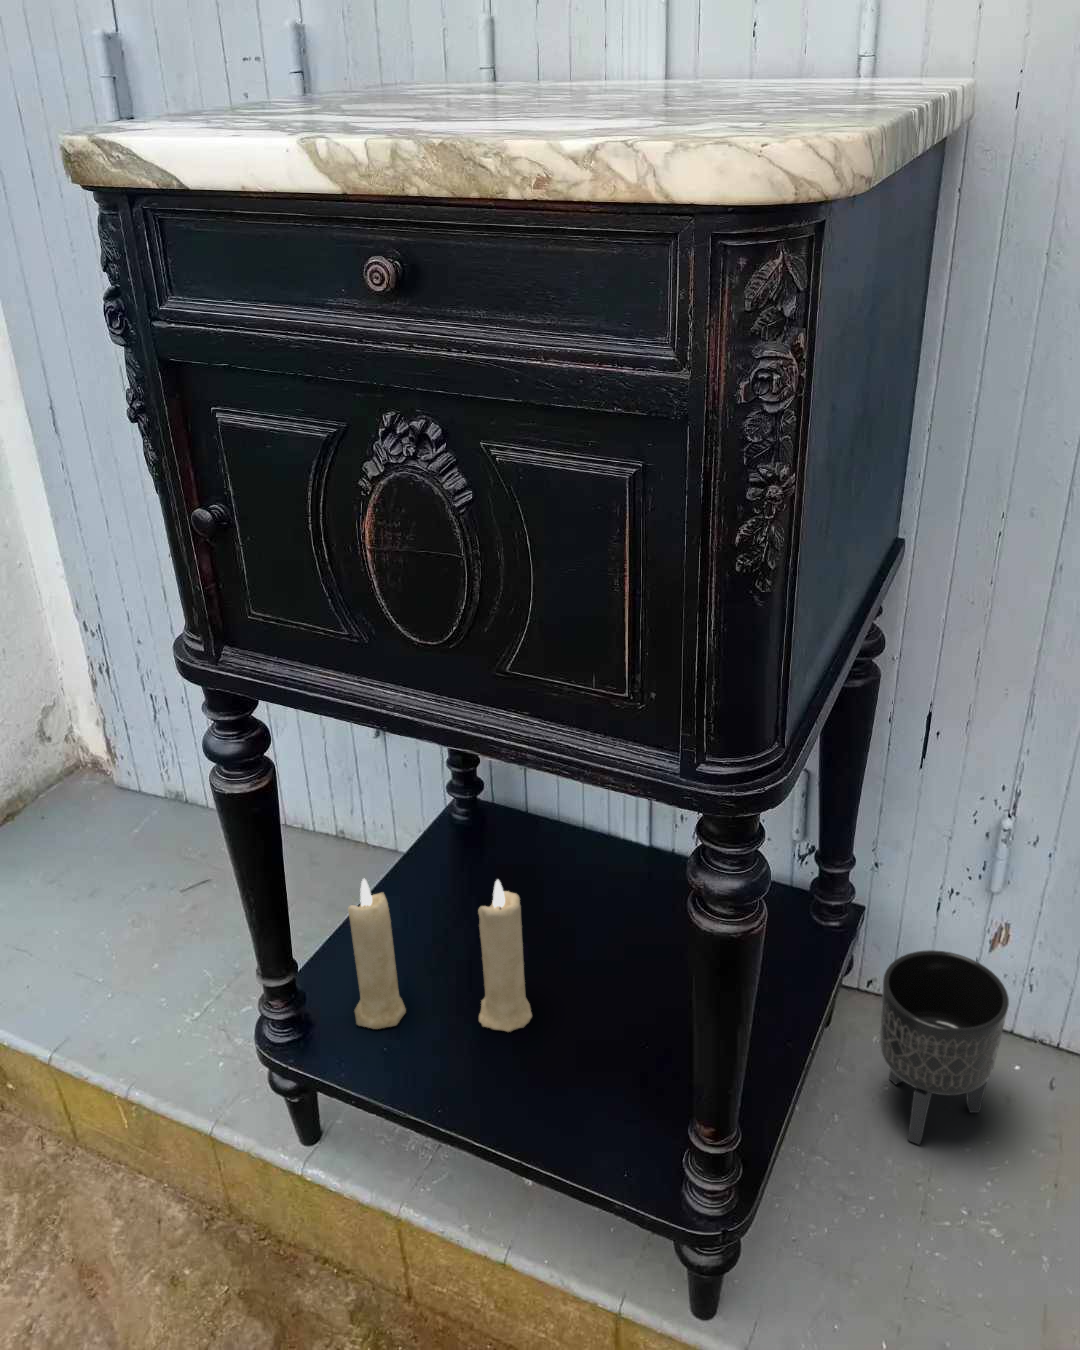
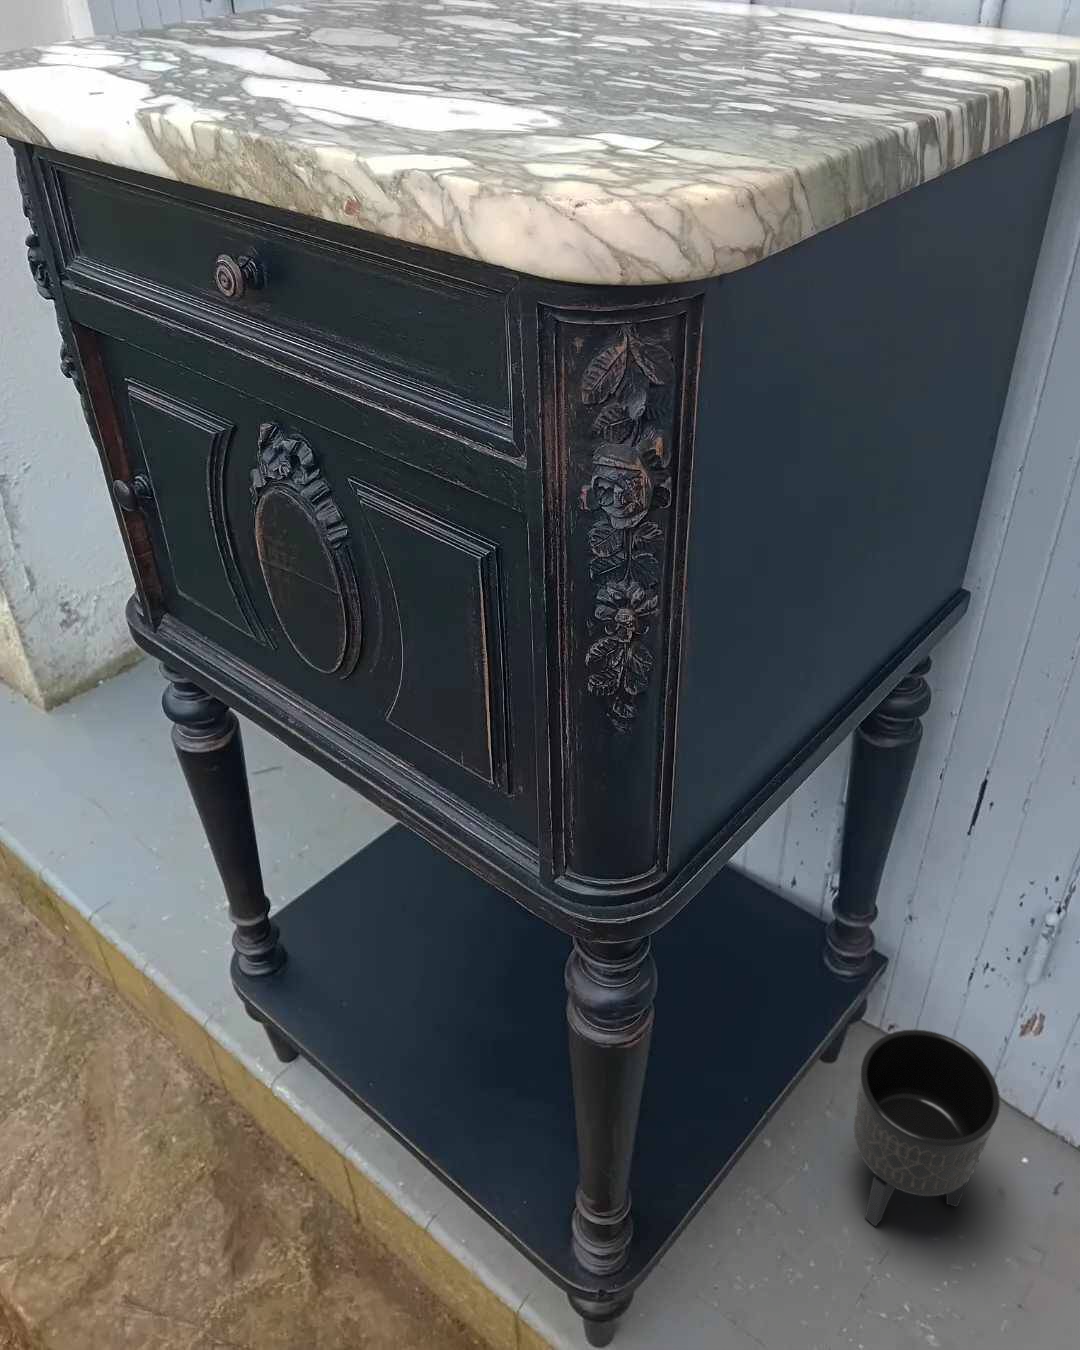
candle: present [348,879,532,1032] -> none [308,825,495,1015]

